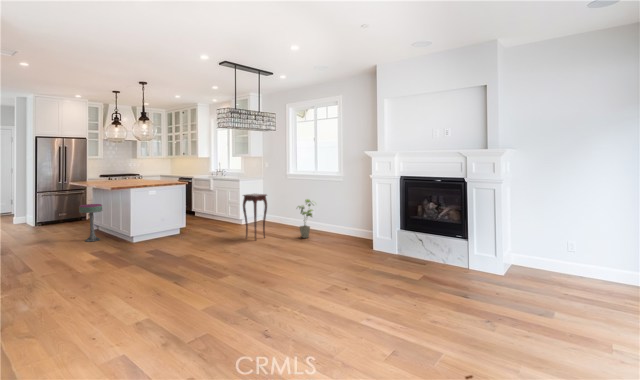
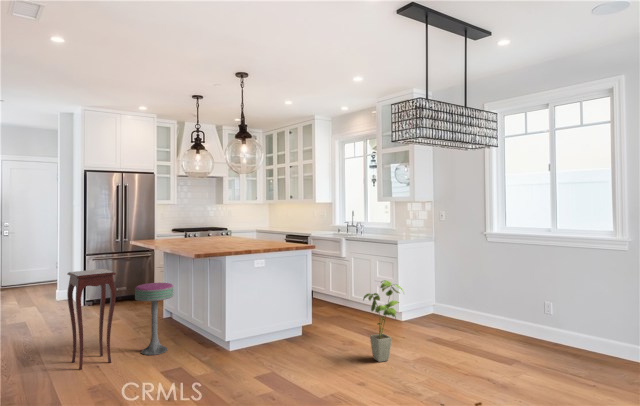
side table: present [243,194,267,240] -> present [67,269,116,370]
house plant: present [298,199,313,238] -> present [363,280,404,362]

